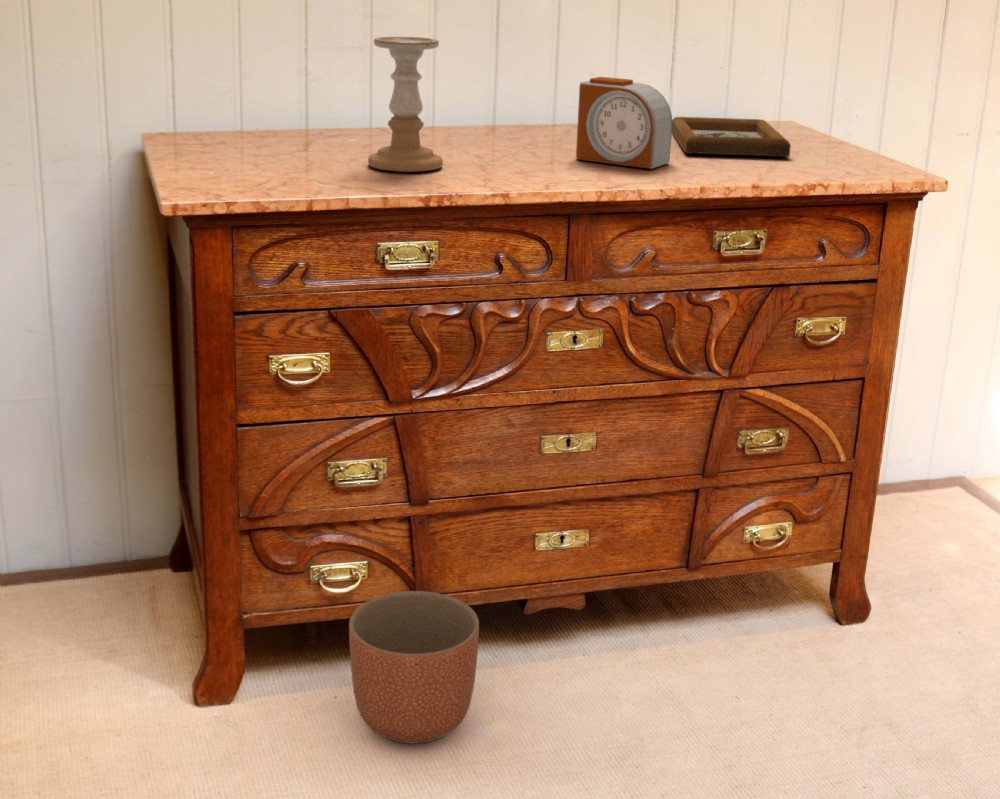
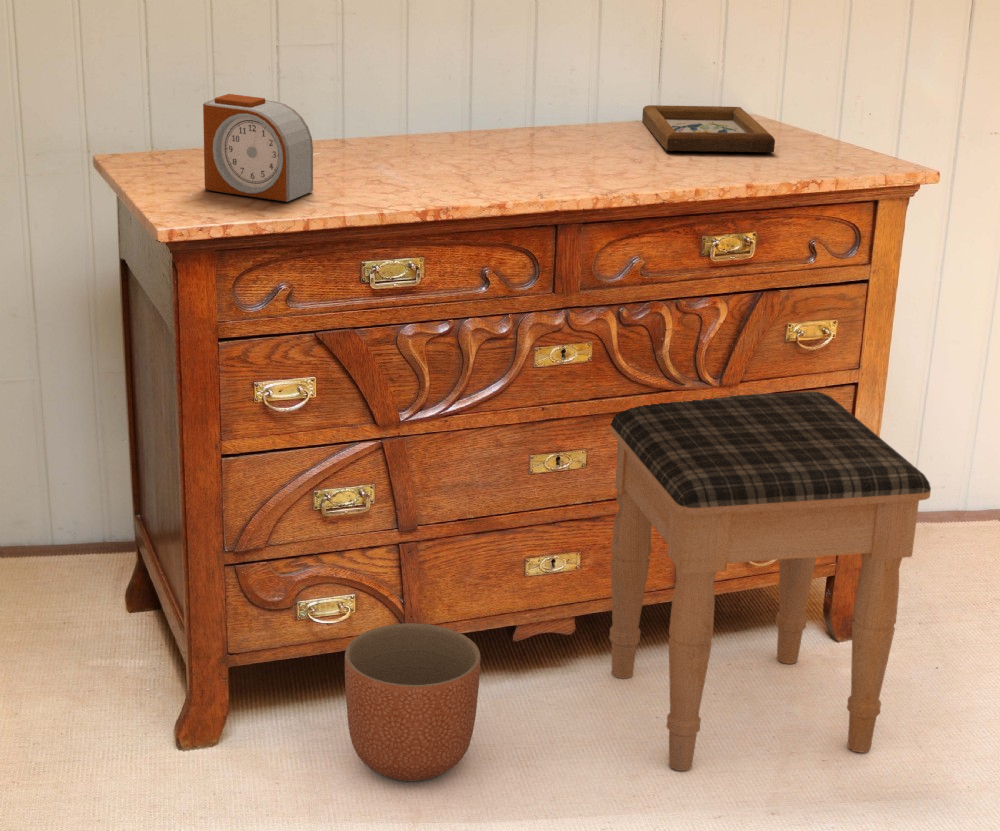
candle holder: present [368,37,443,172] -> none [343,40,422,183]
alarm clock: present [576,77,672,169] -> present [203,94,313,202]
footstool: none [616,386,929,747] -> present [608,392,931,771]

